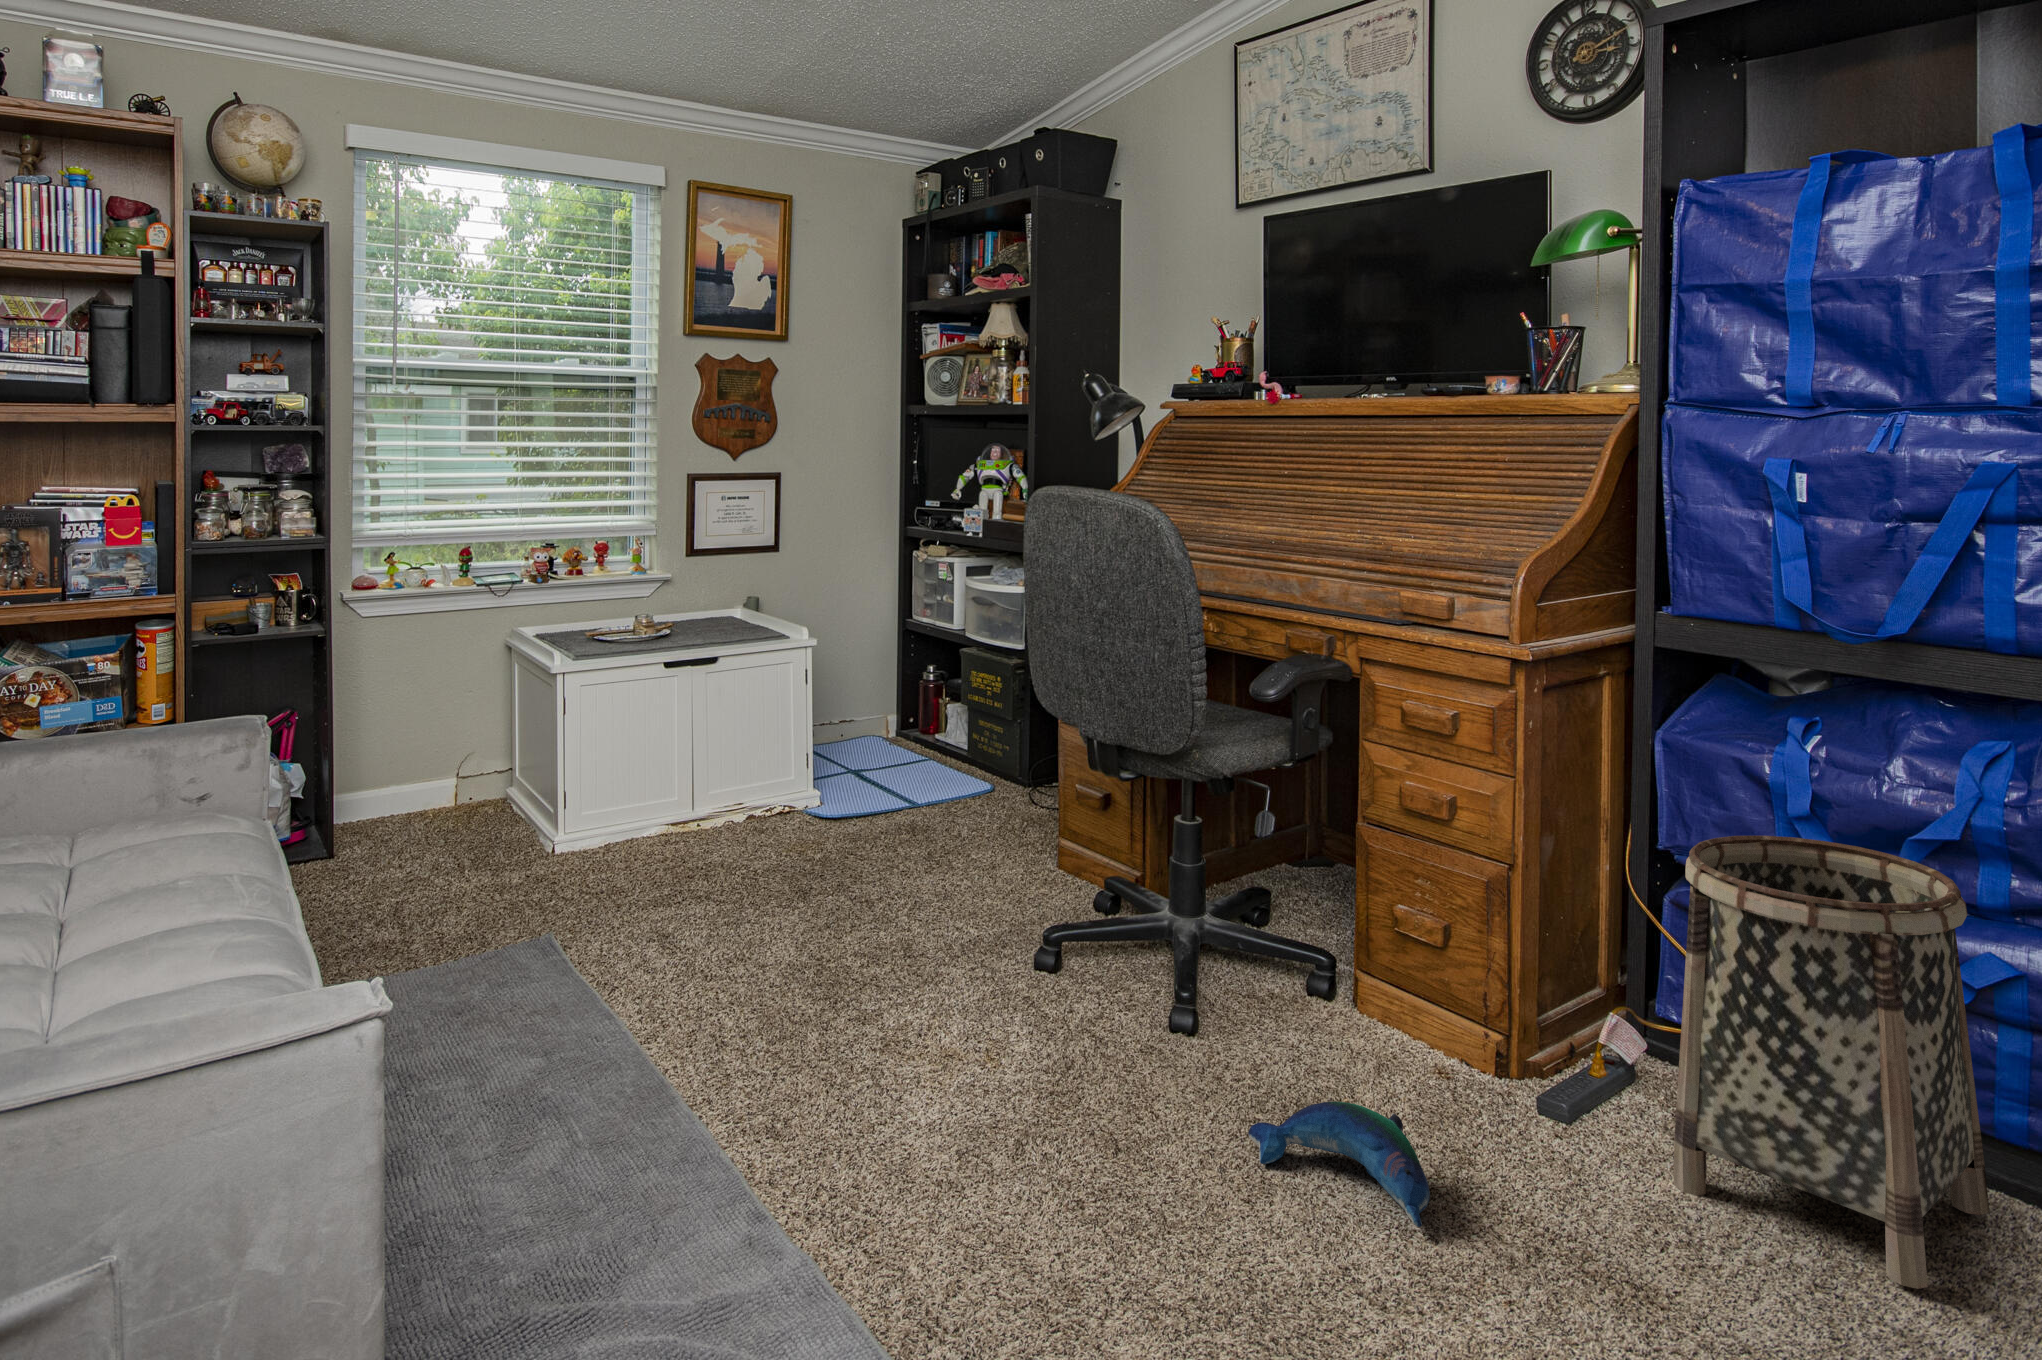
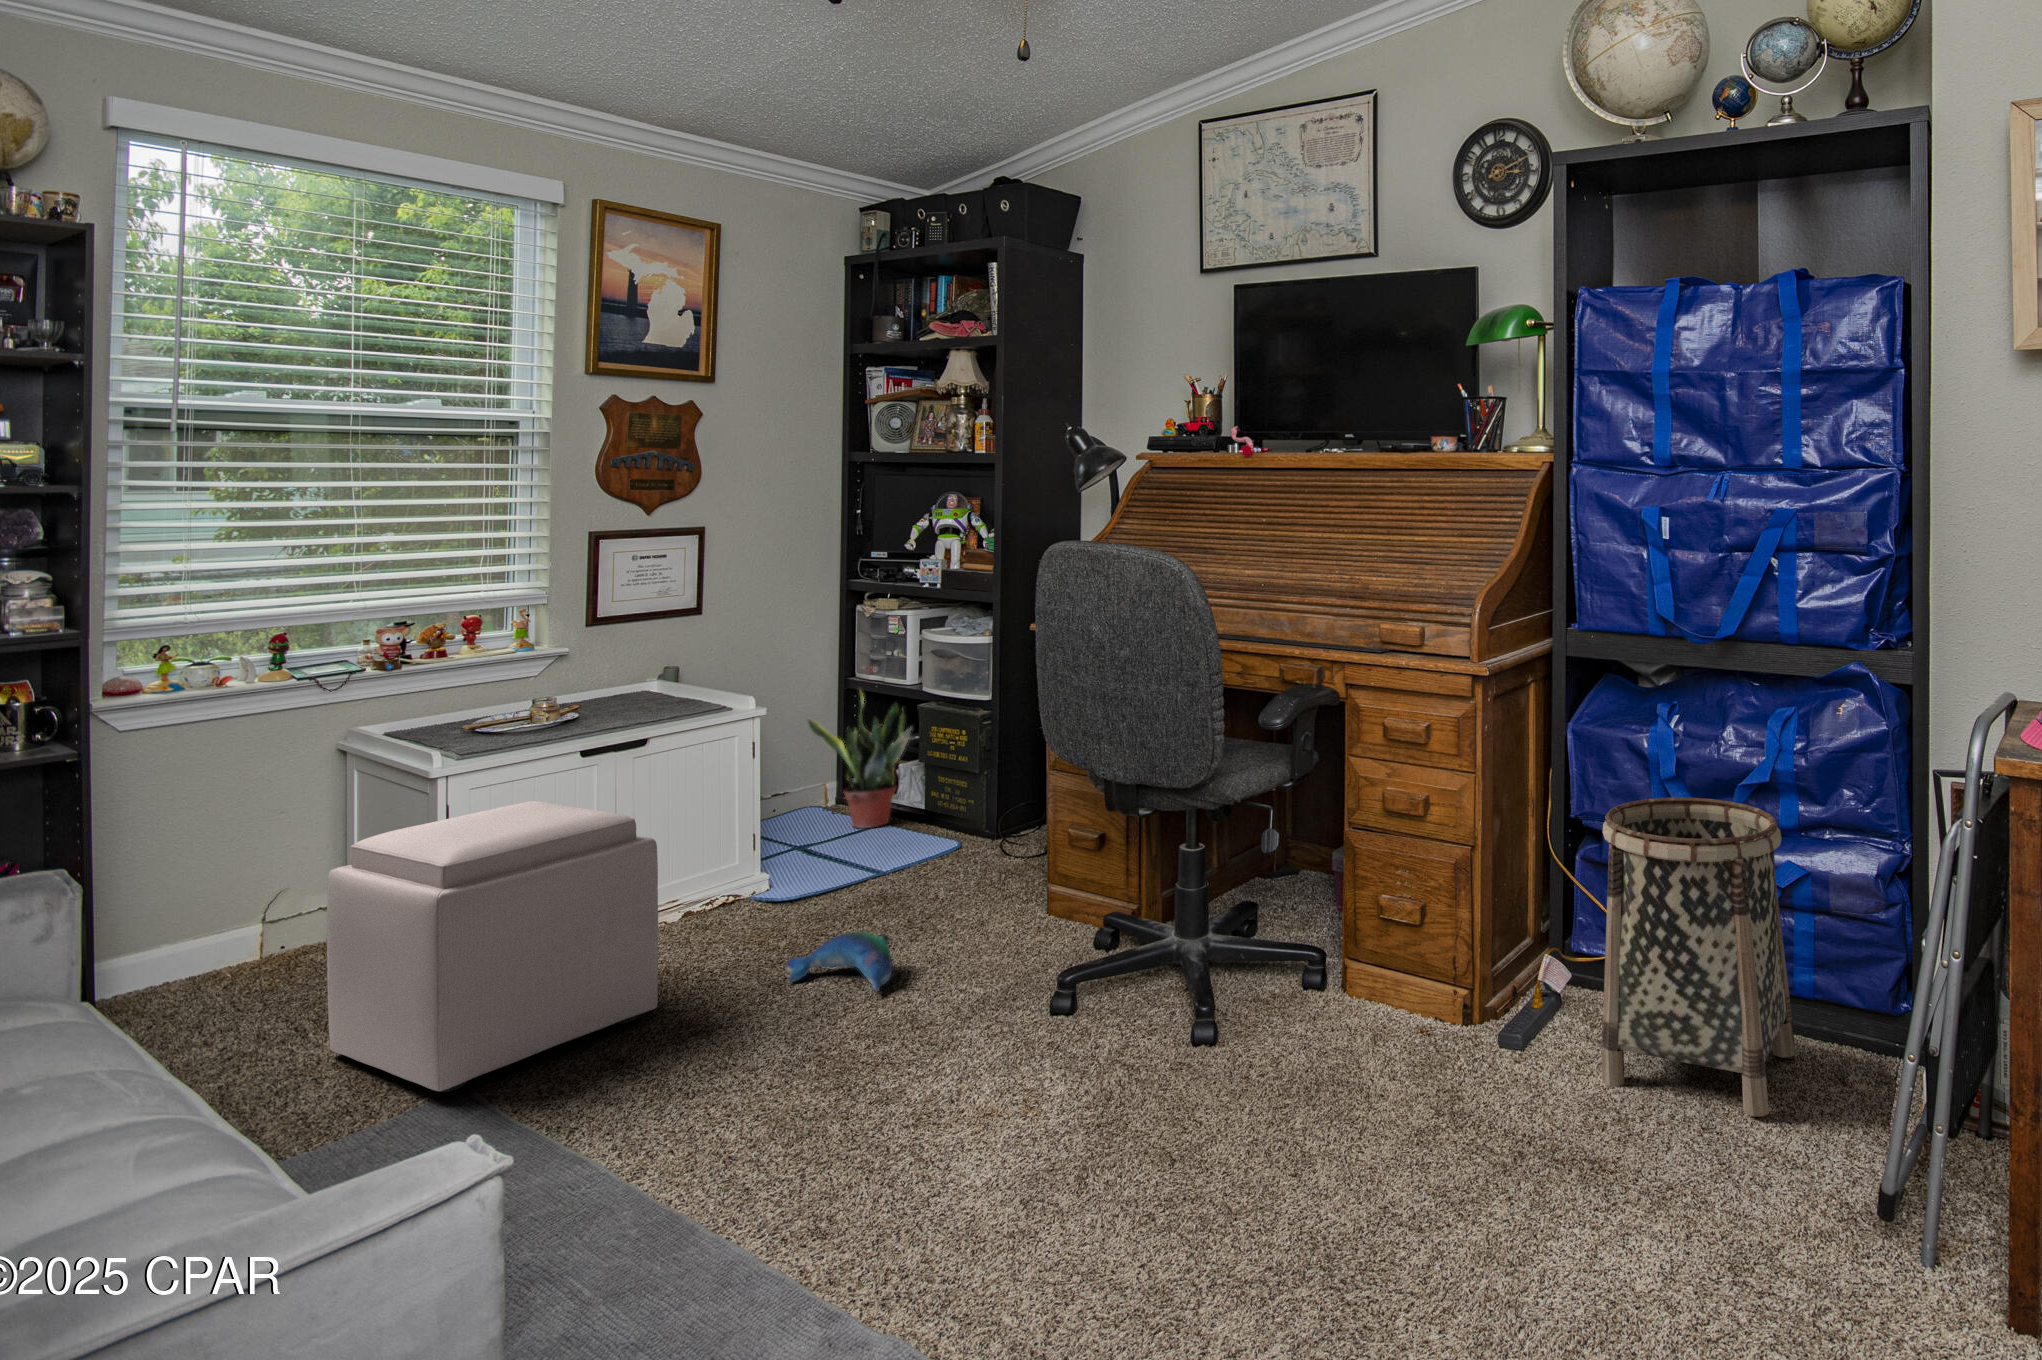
potted plant: none [867,627,959,760] -> present [808,691,911,828]
ottoman: none [462,703,699,942] -> present [327,801,658,1092]
plush toy: present [1248,1101,1430,1227] -> present [786,932,892,991]

